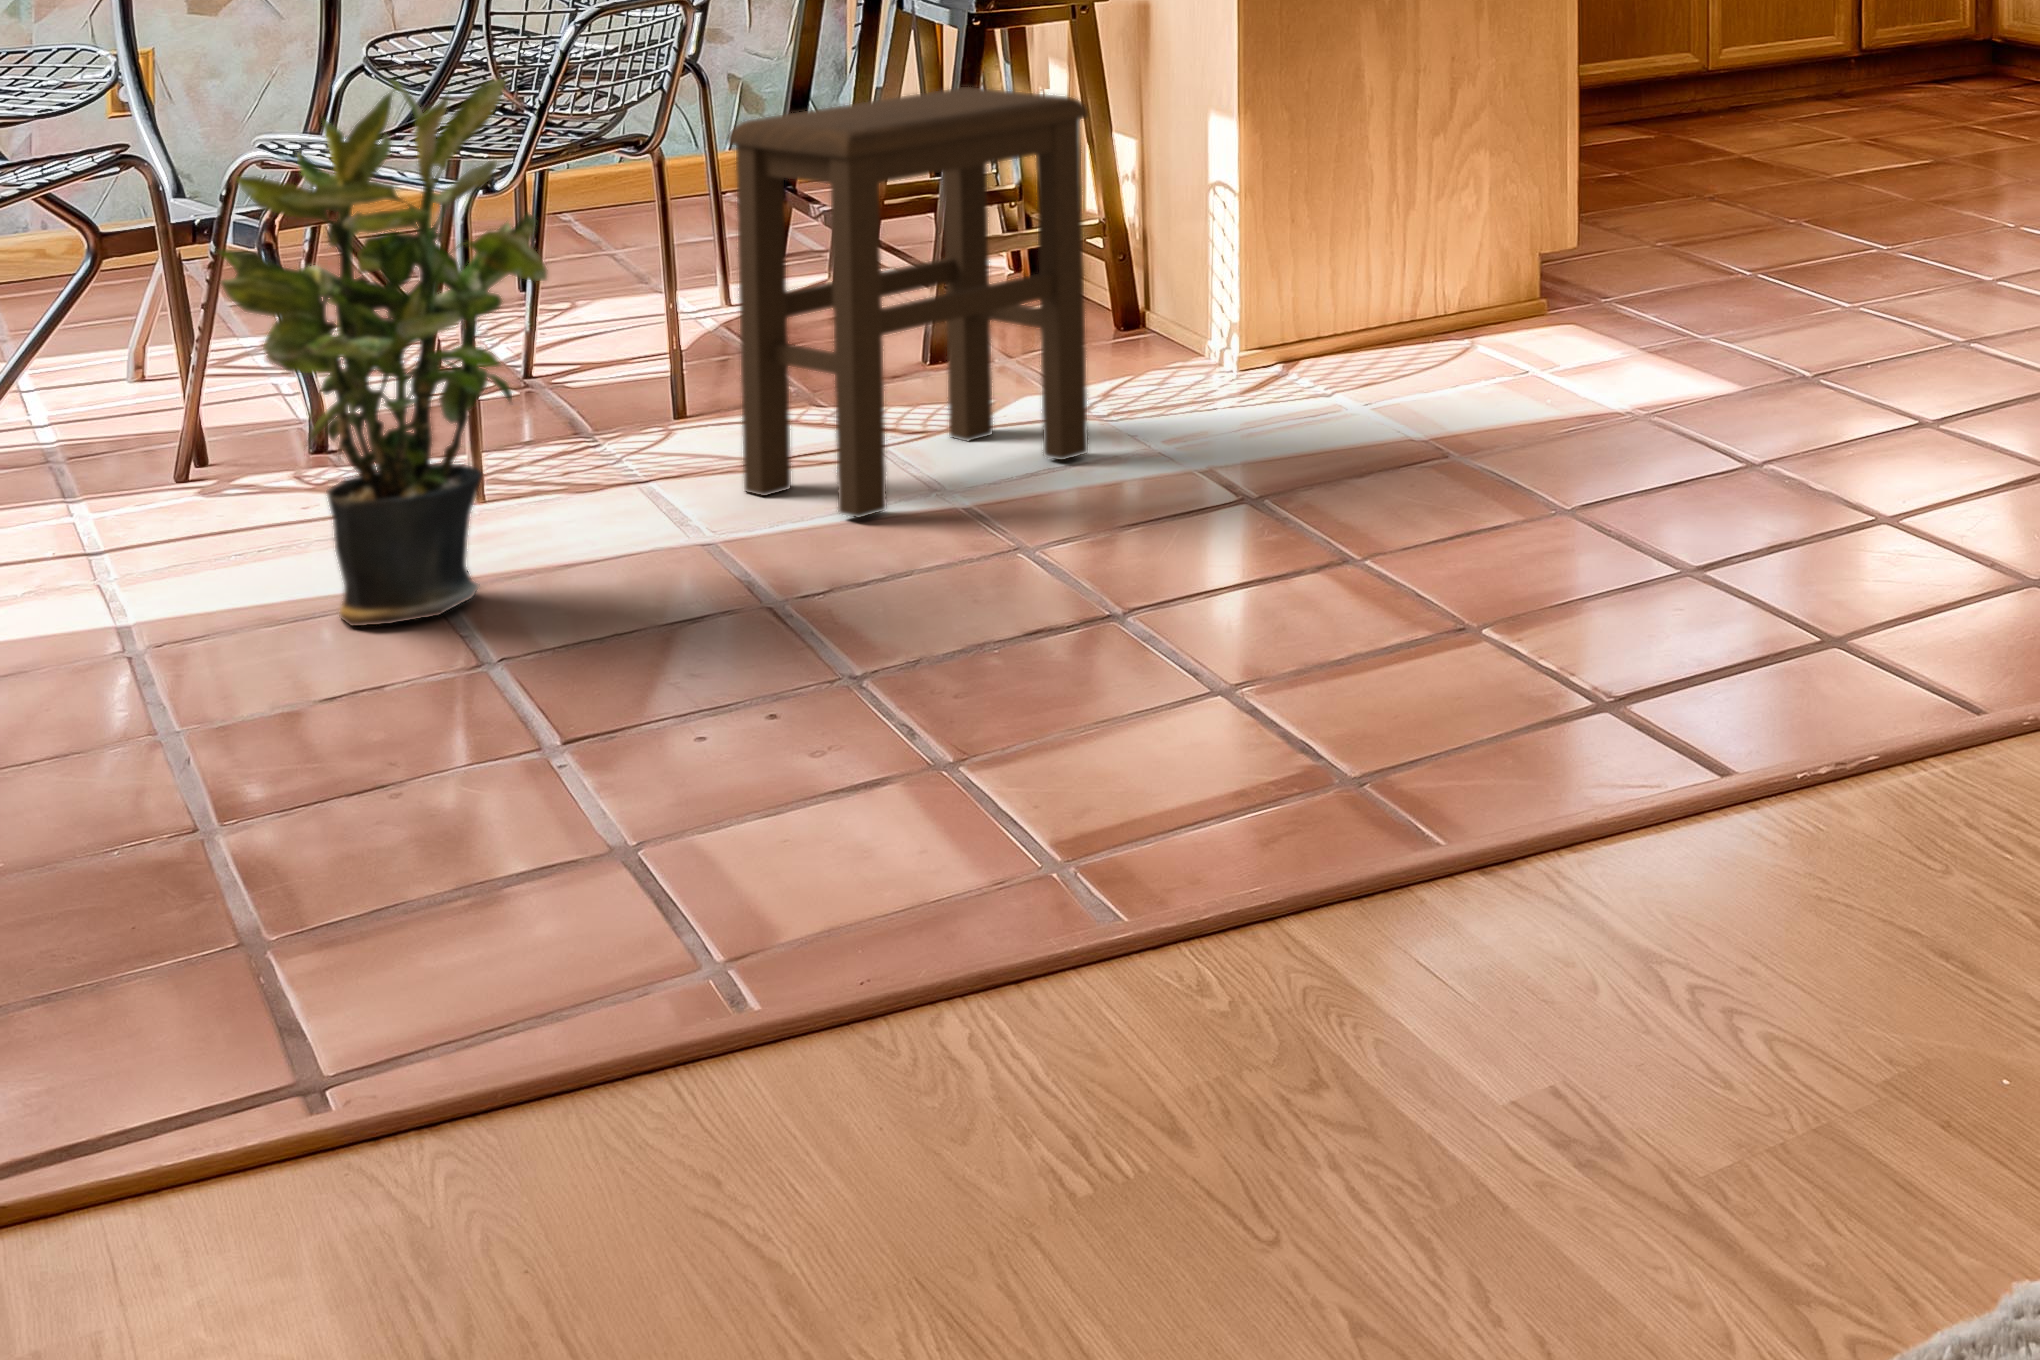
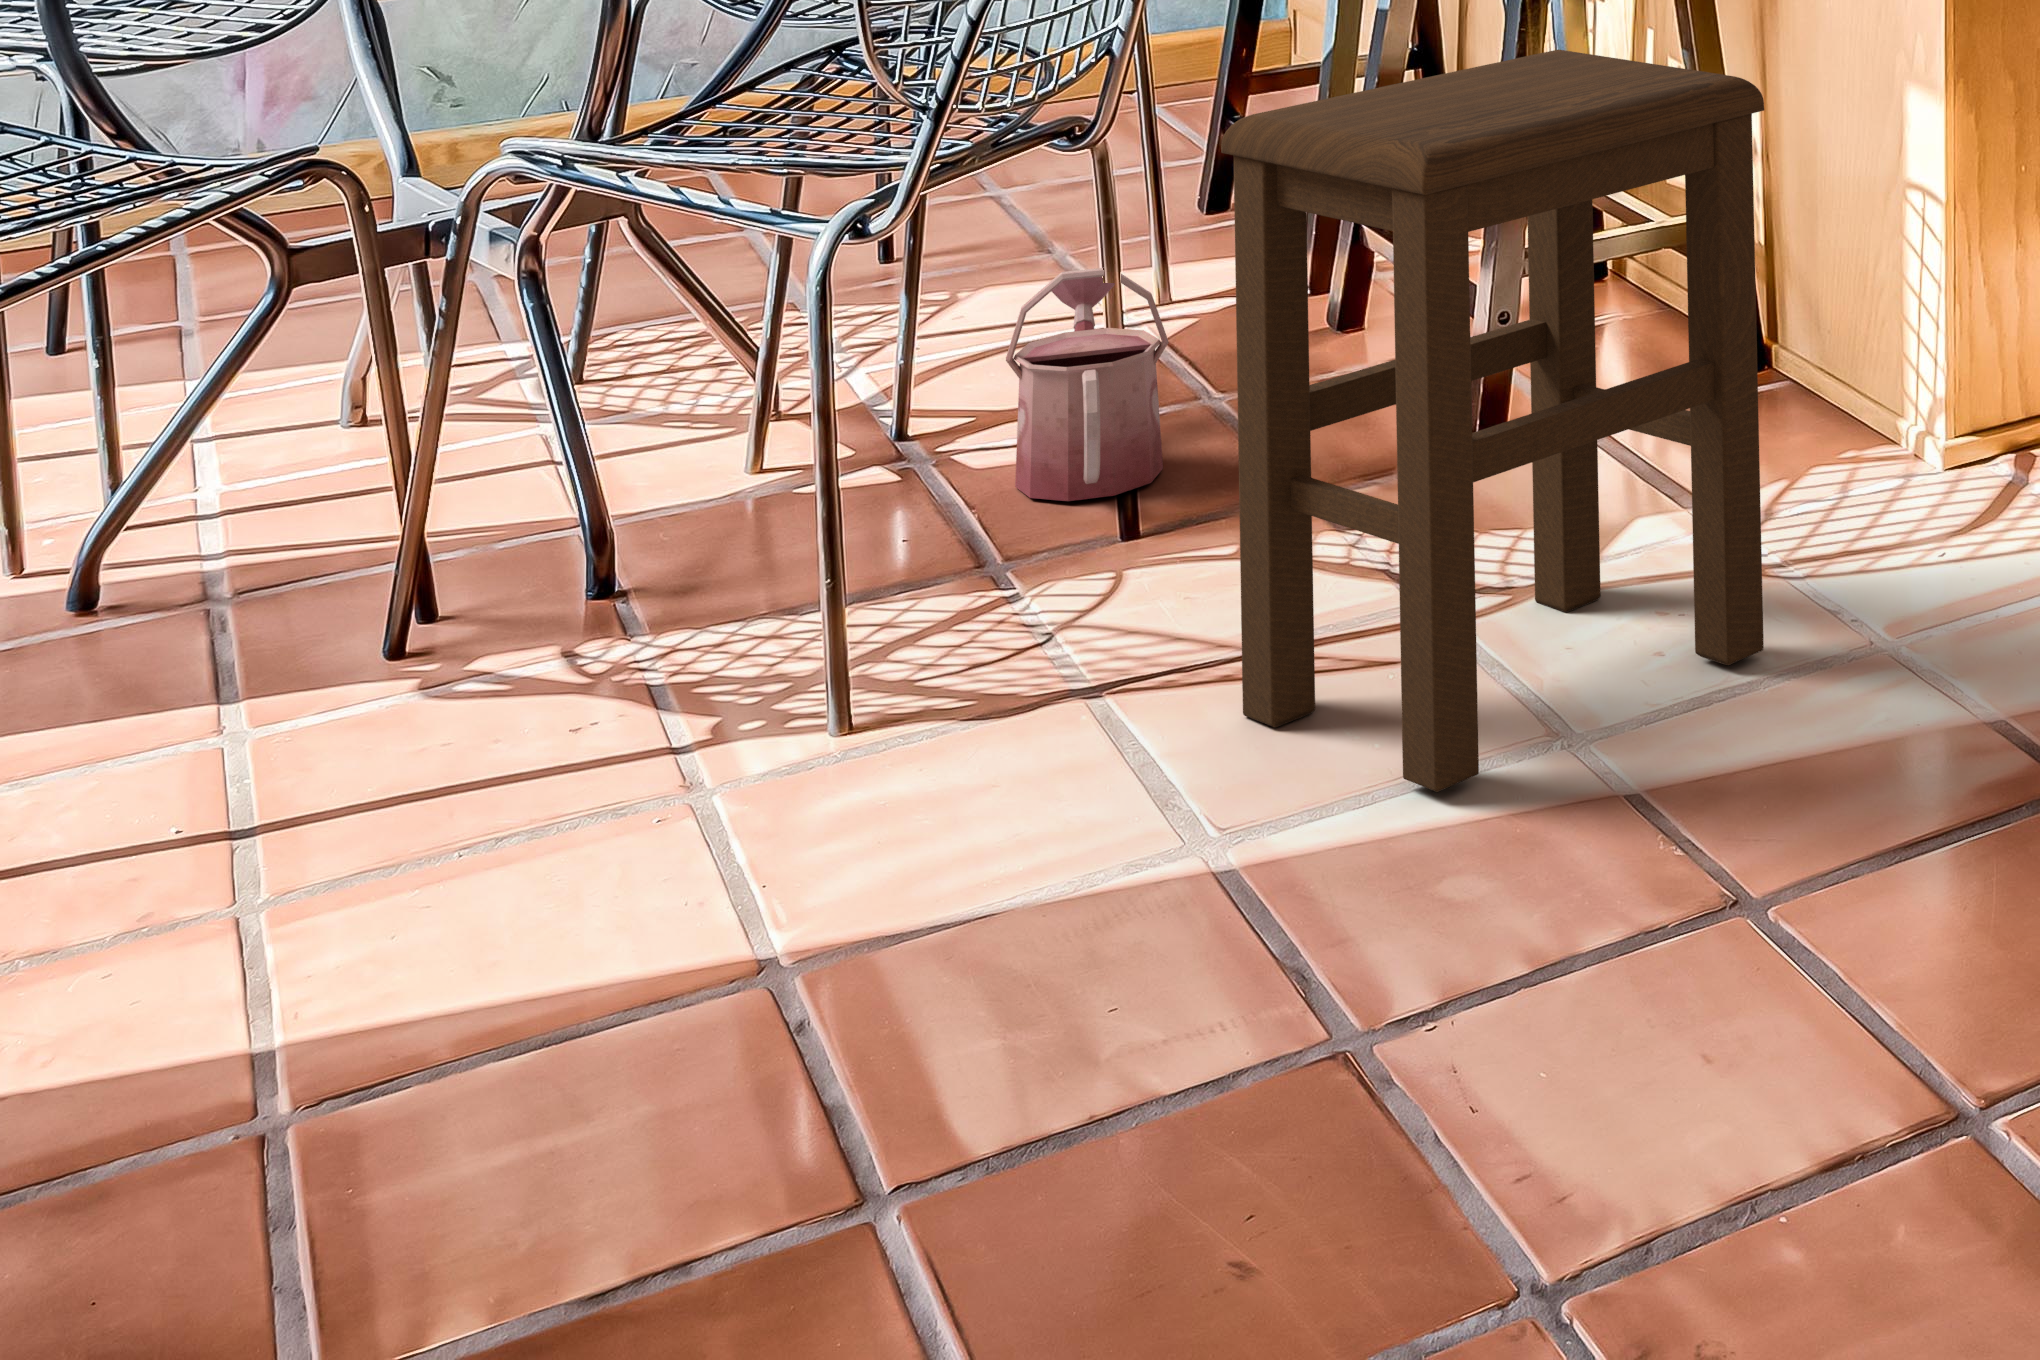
potted plant: present [219,79,547,626] -> none [421,64,960,1033]
watering can: none [602,247,717,398] -> present [1006,268,1169,501]

